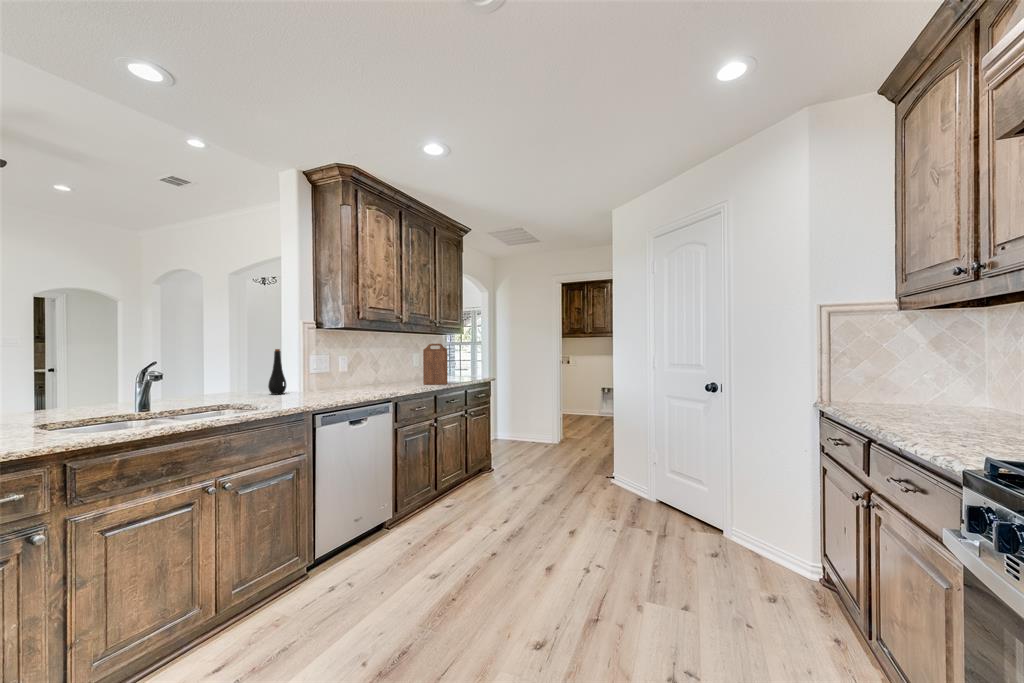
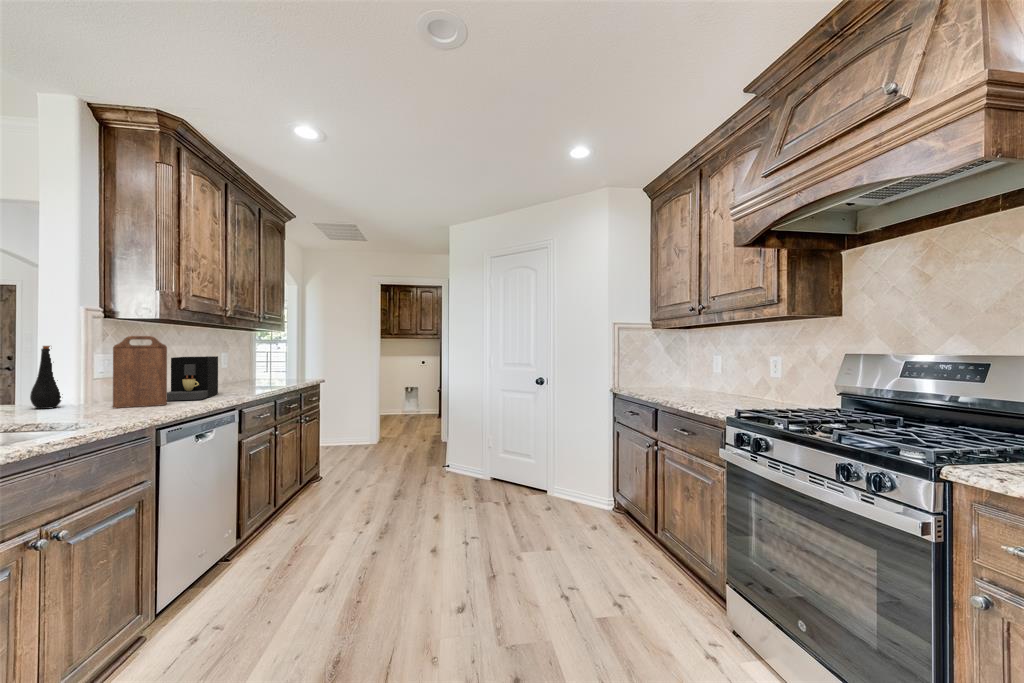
cutting board: present [423,344,447,385] -> present [113,336,167,408]
coffee maker: none [345,357,392,393] -> present [167,356,218,401]

